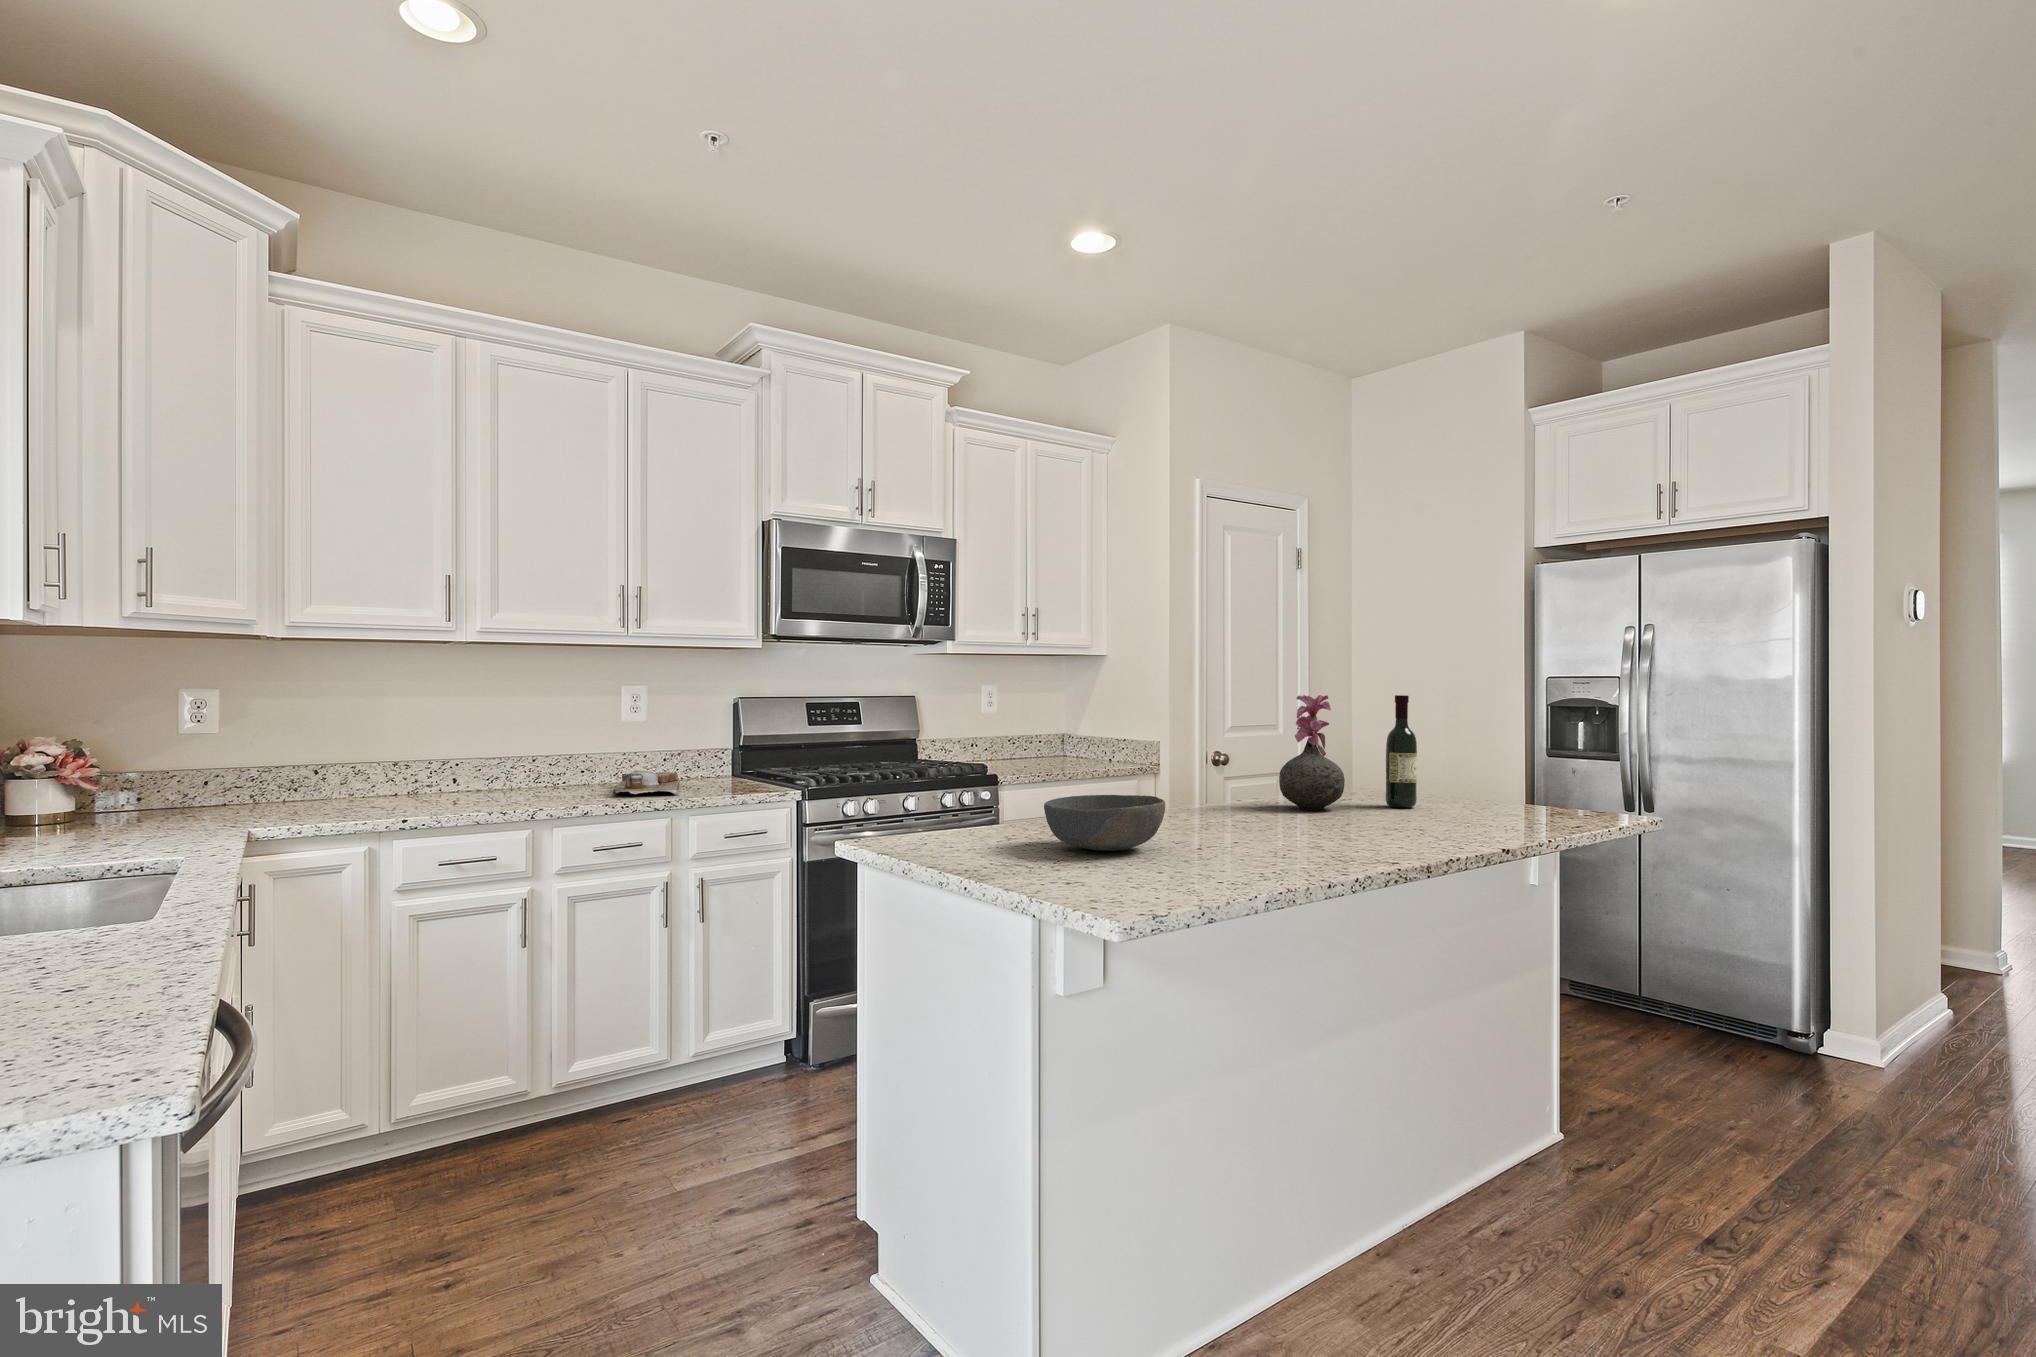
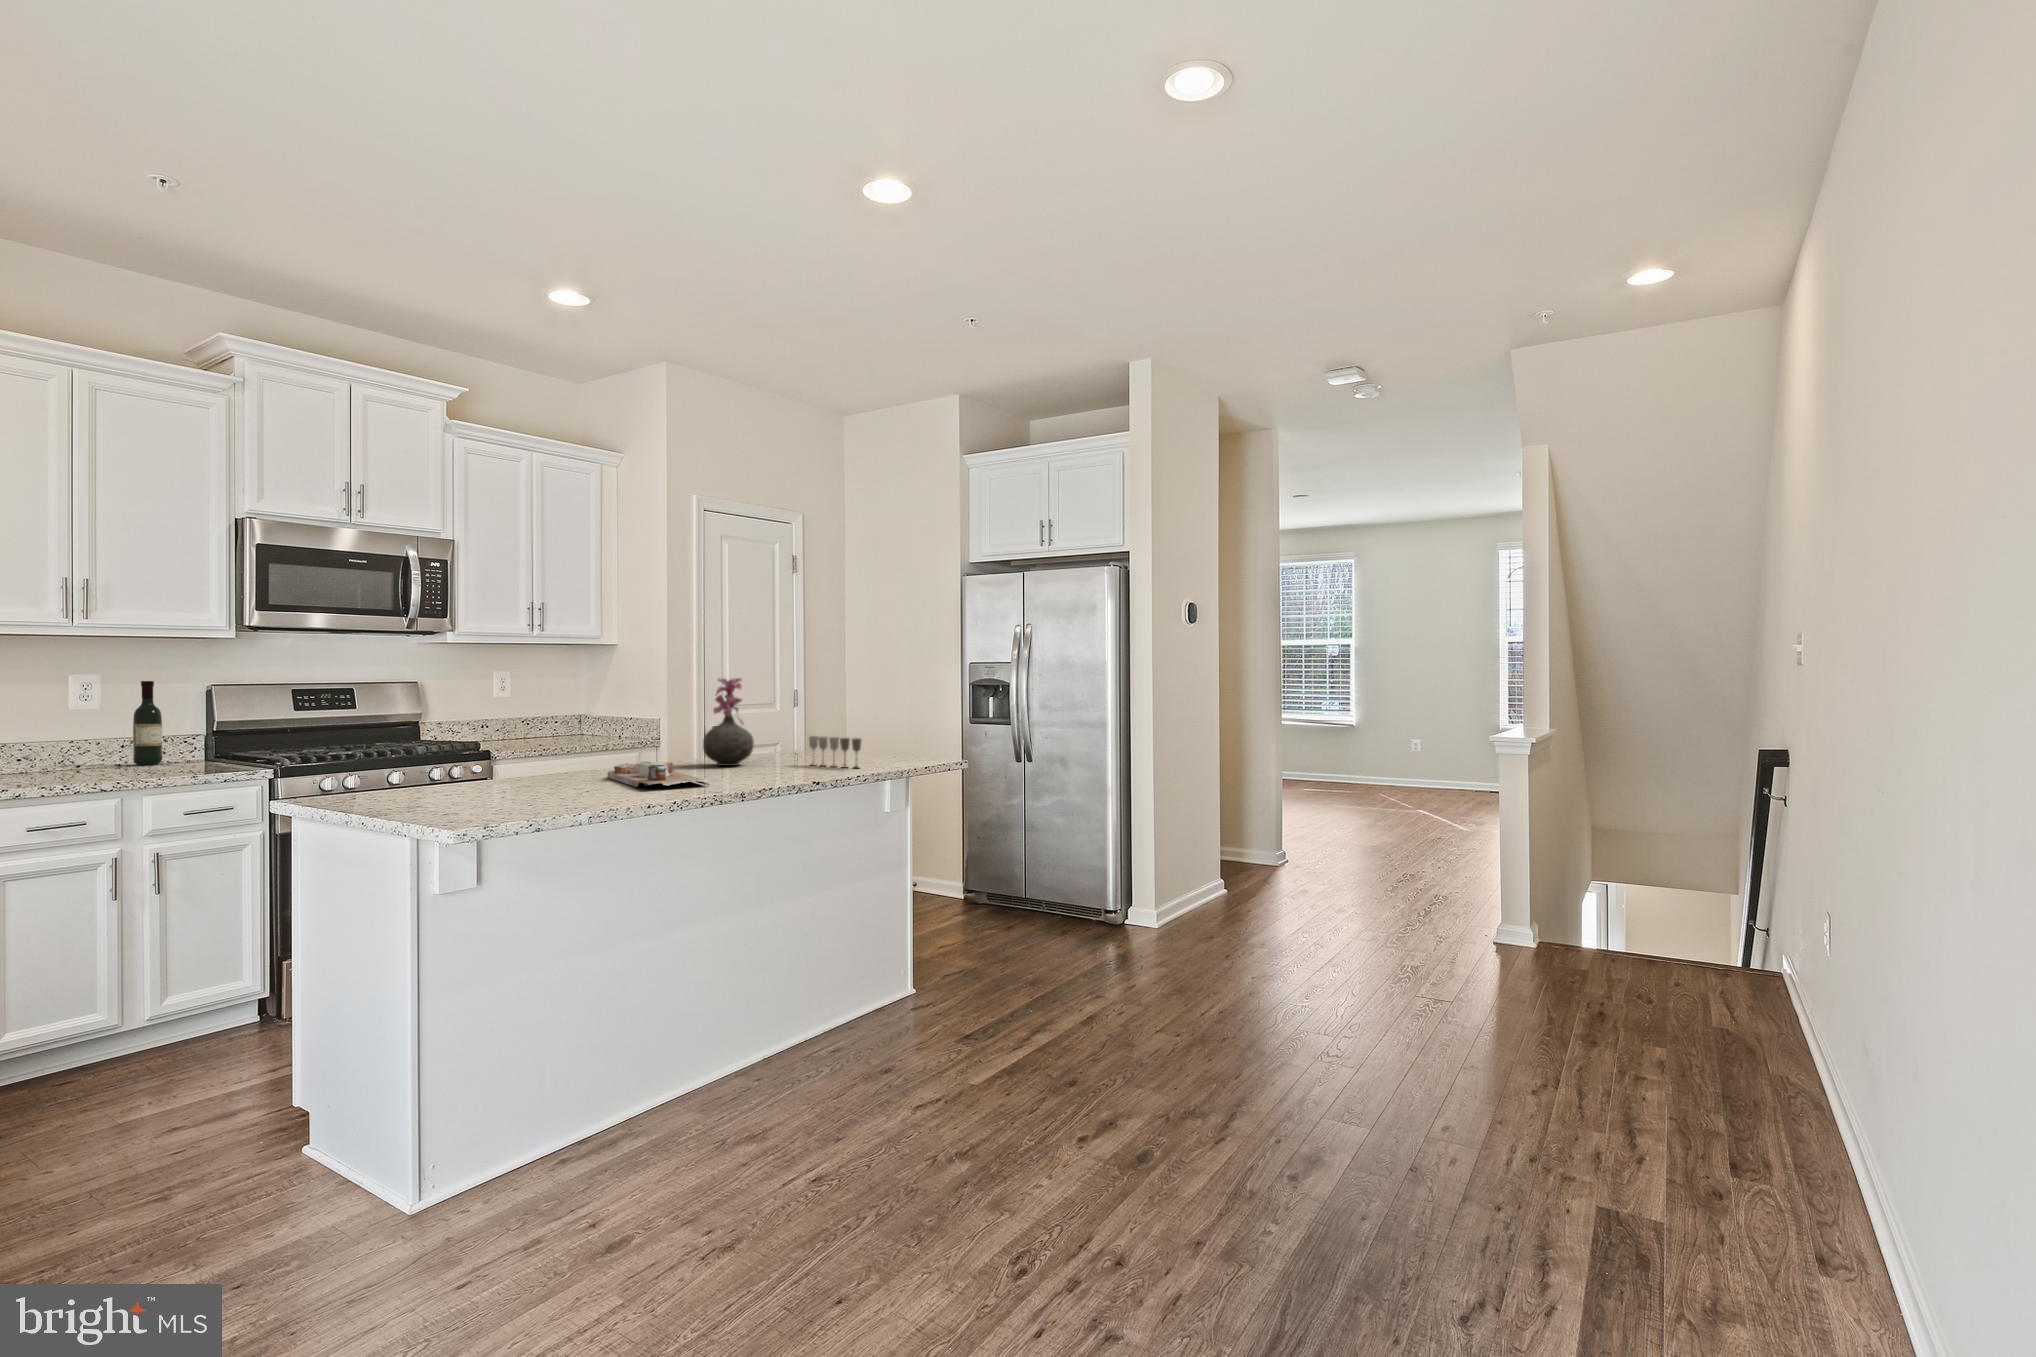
wine bottle: present [1385,695,1417,808] -> present [133,681,162,765]
cutting board: present [613,771,680,796] -> present [607,762,709,787]
wine glass: none [1421,774,1508,822] -> present [809,736,861,768]
bowl: present [1044,795,1165,851] -> none [459,756,563,798]

